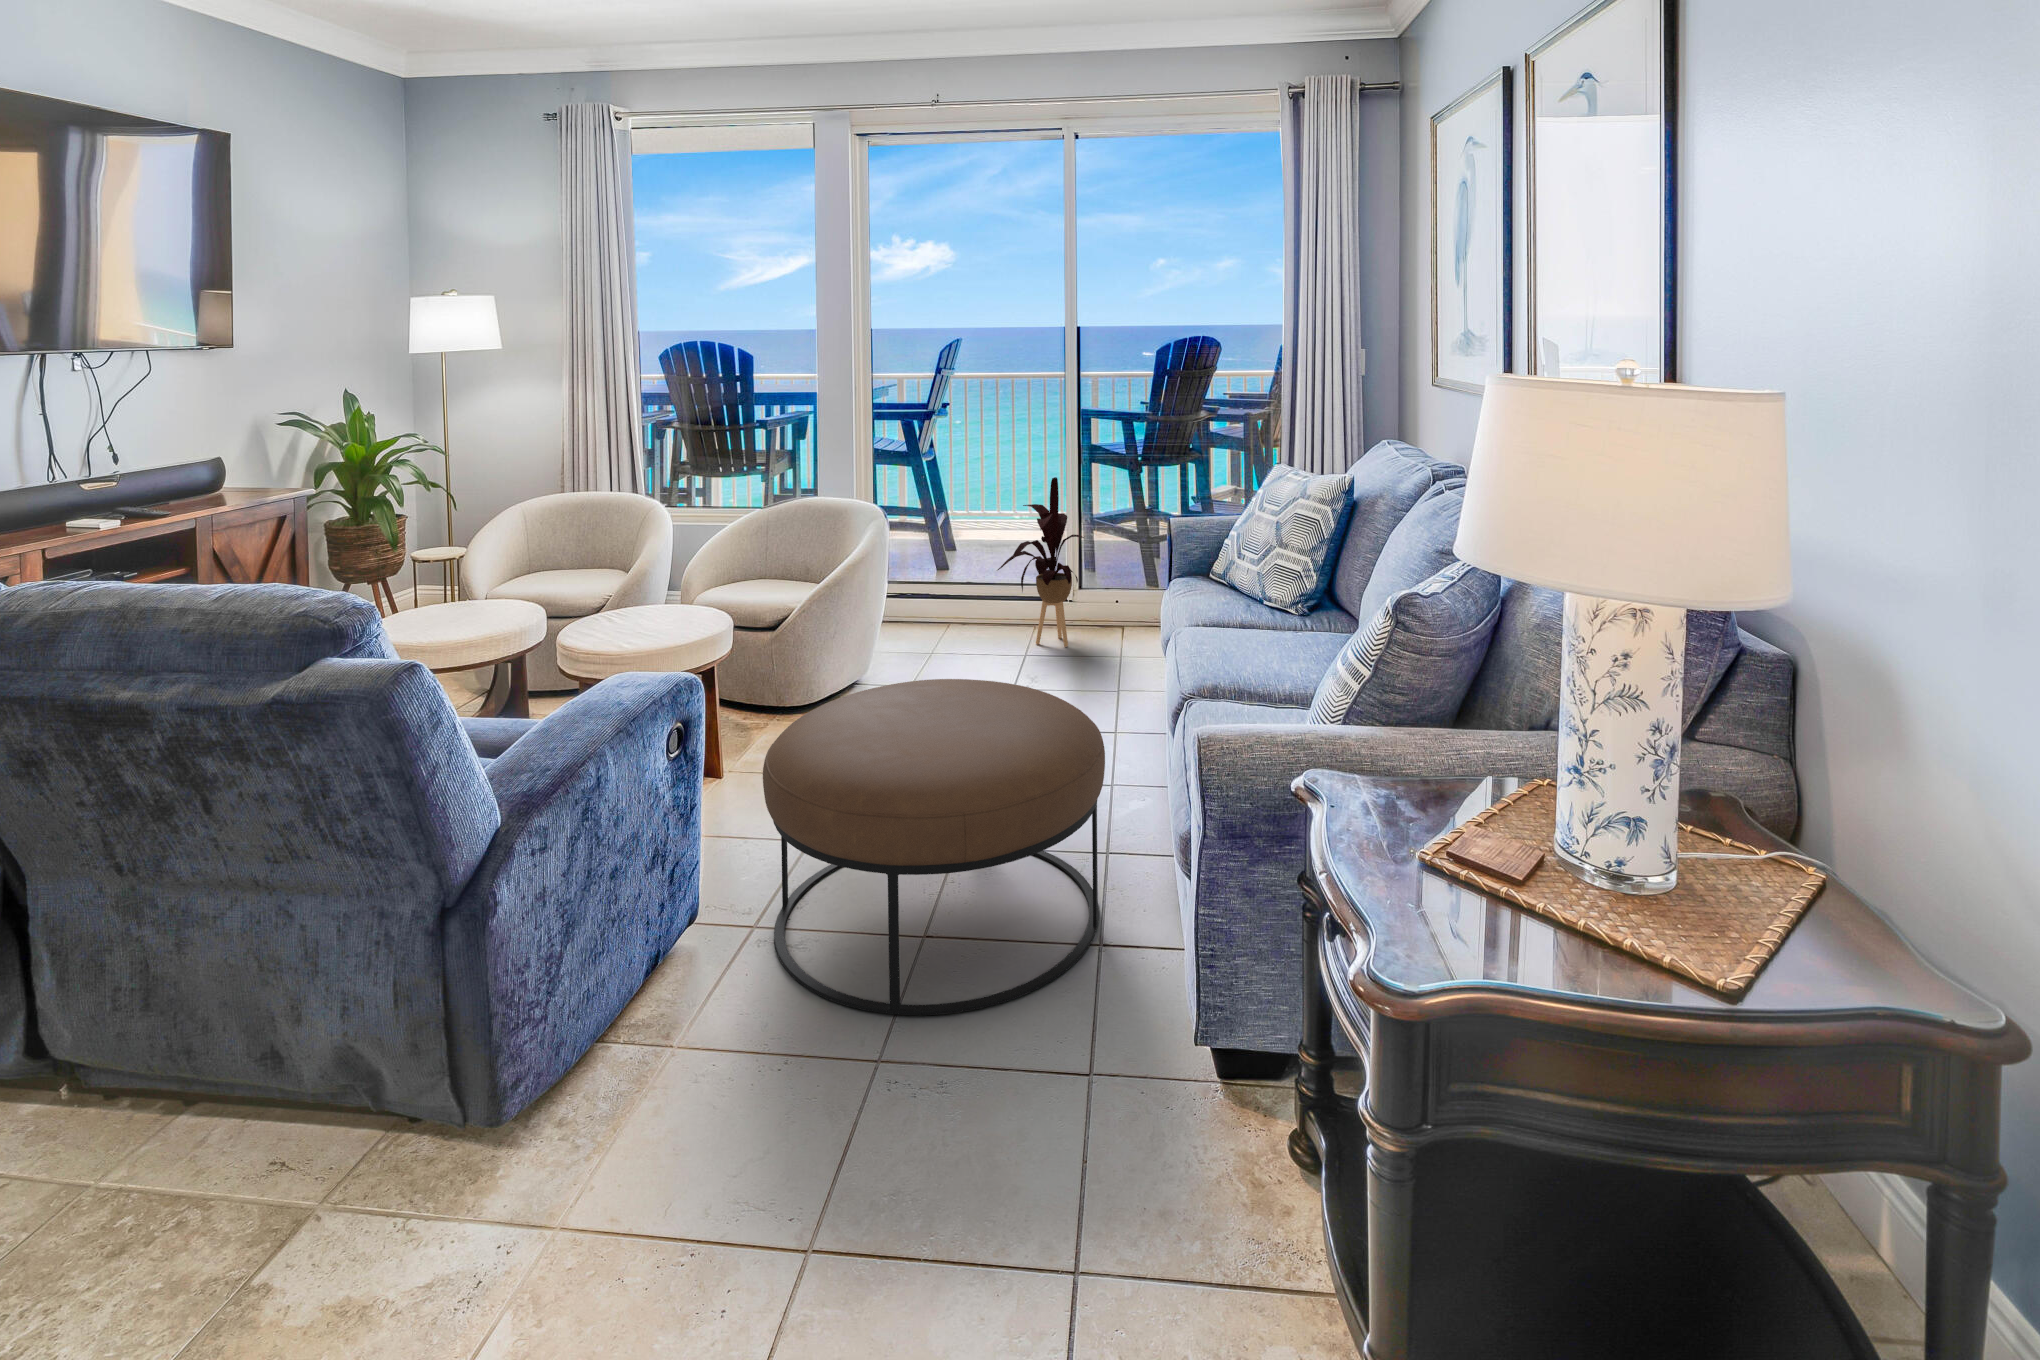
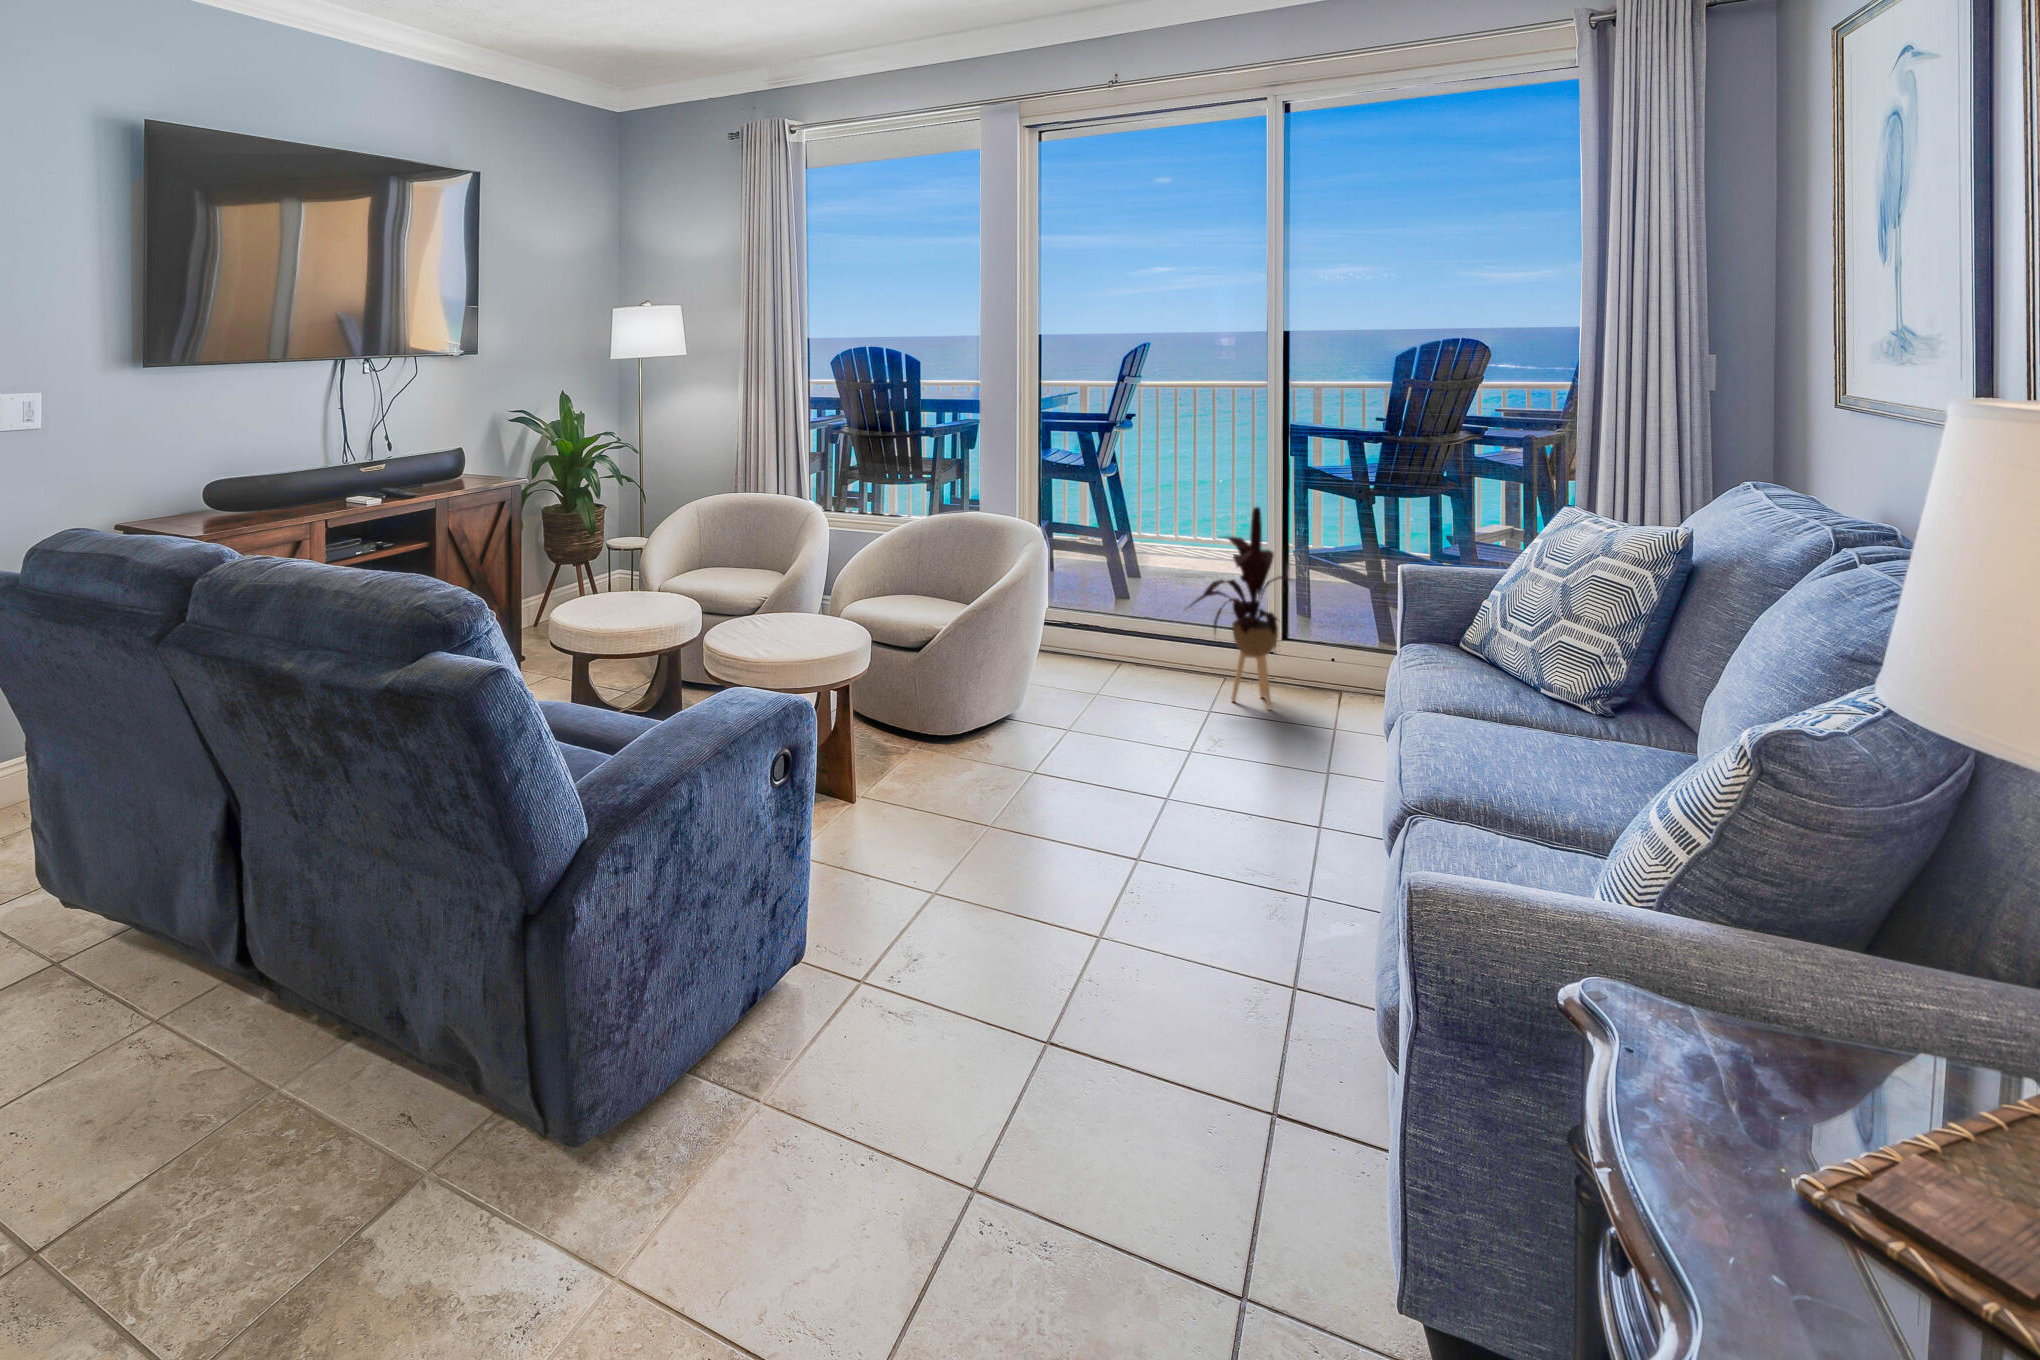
ottoman: present [763,679,1105,1015] -> none [877,735,1291,1157]

